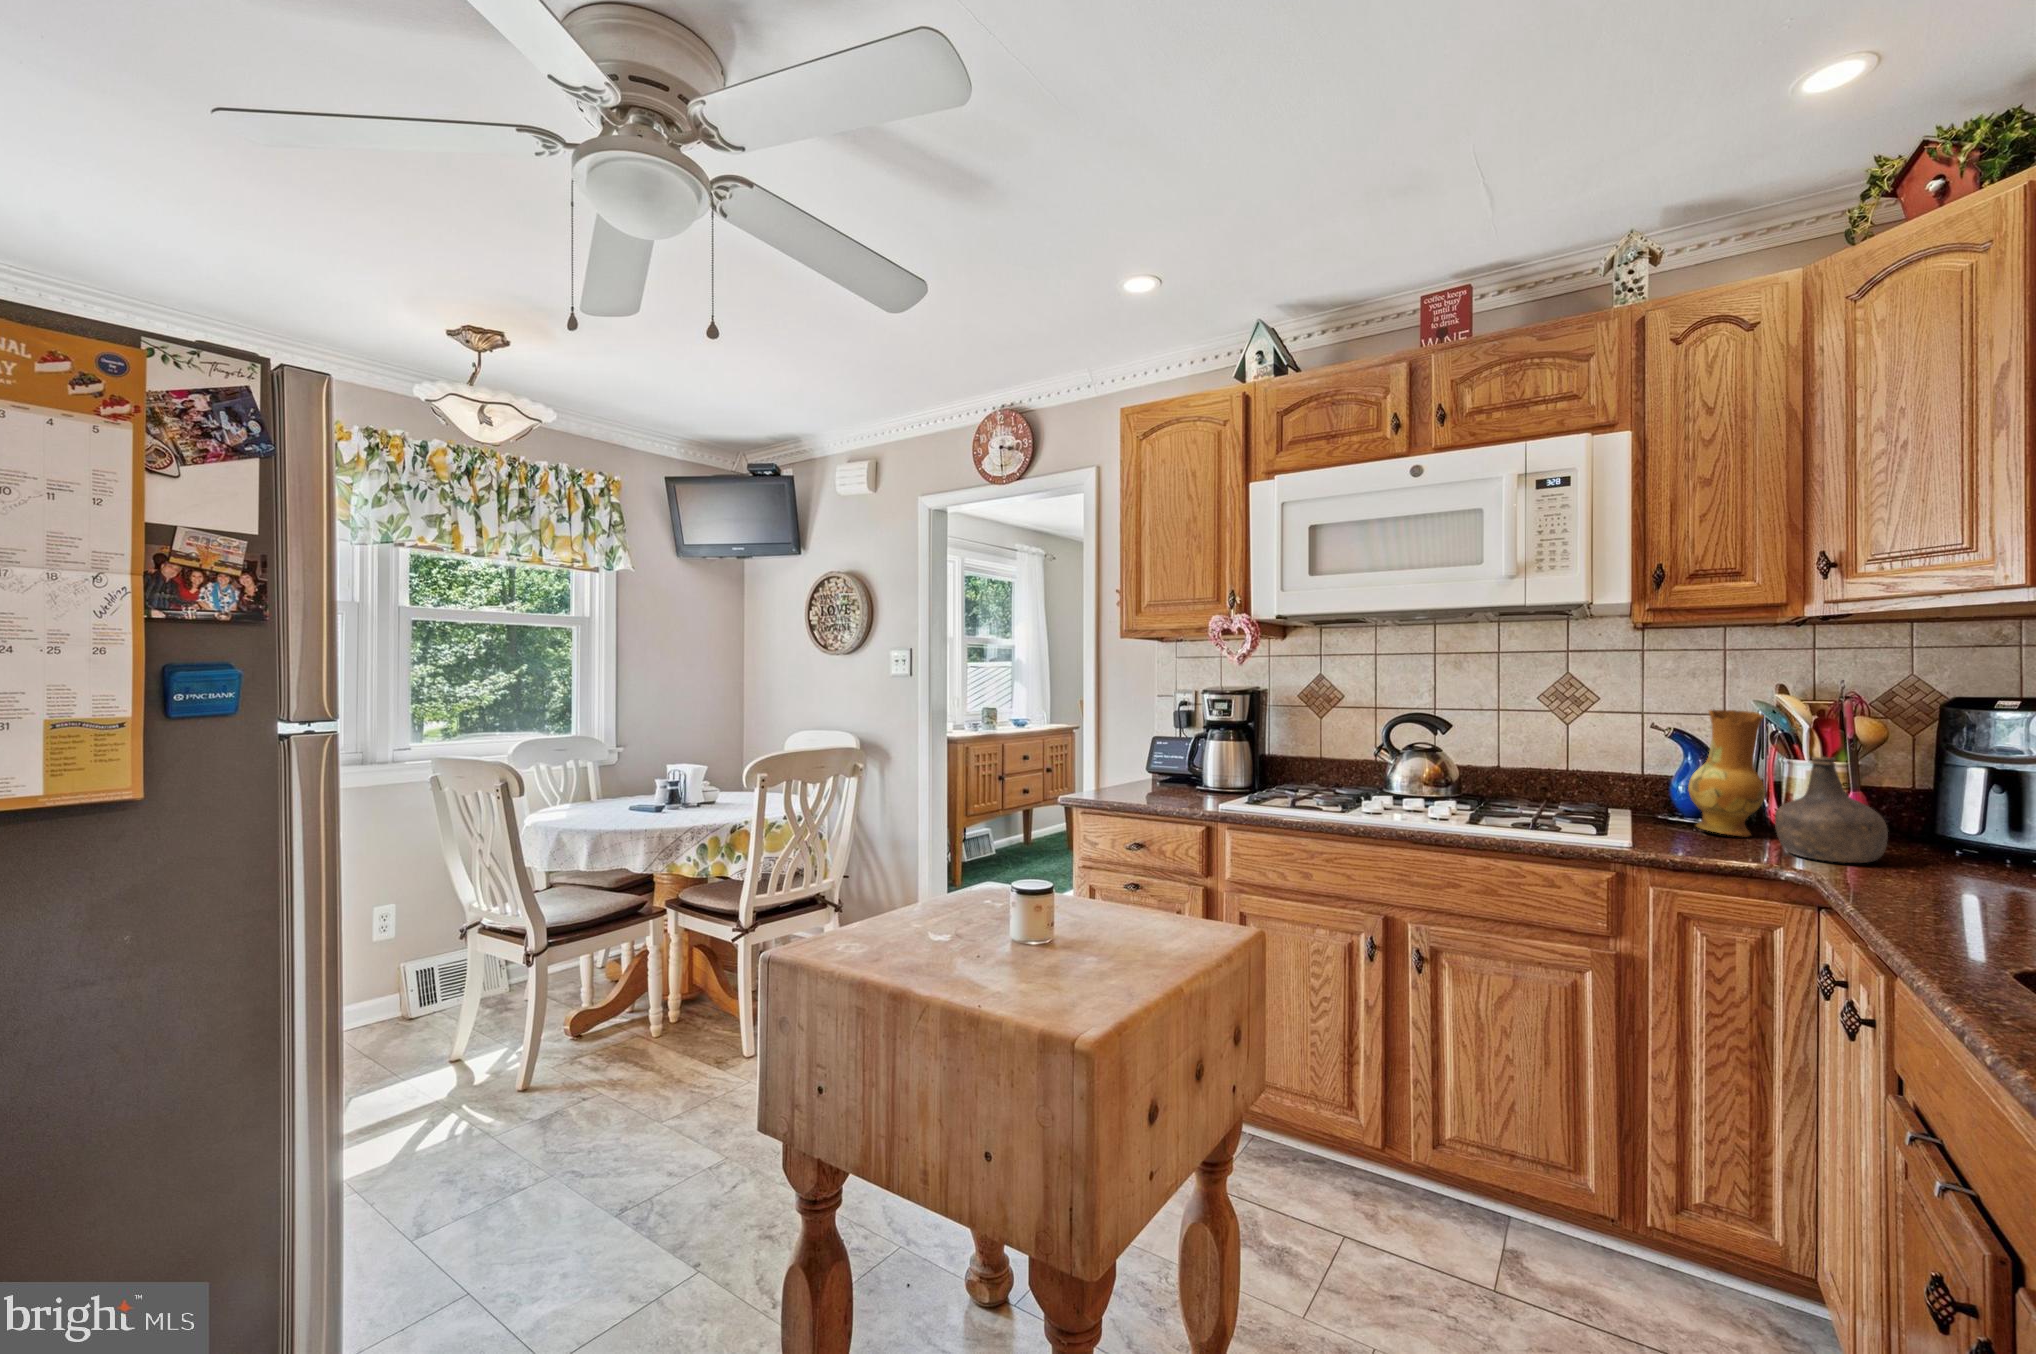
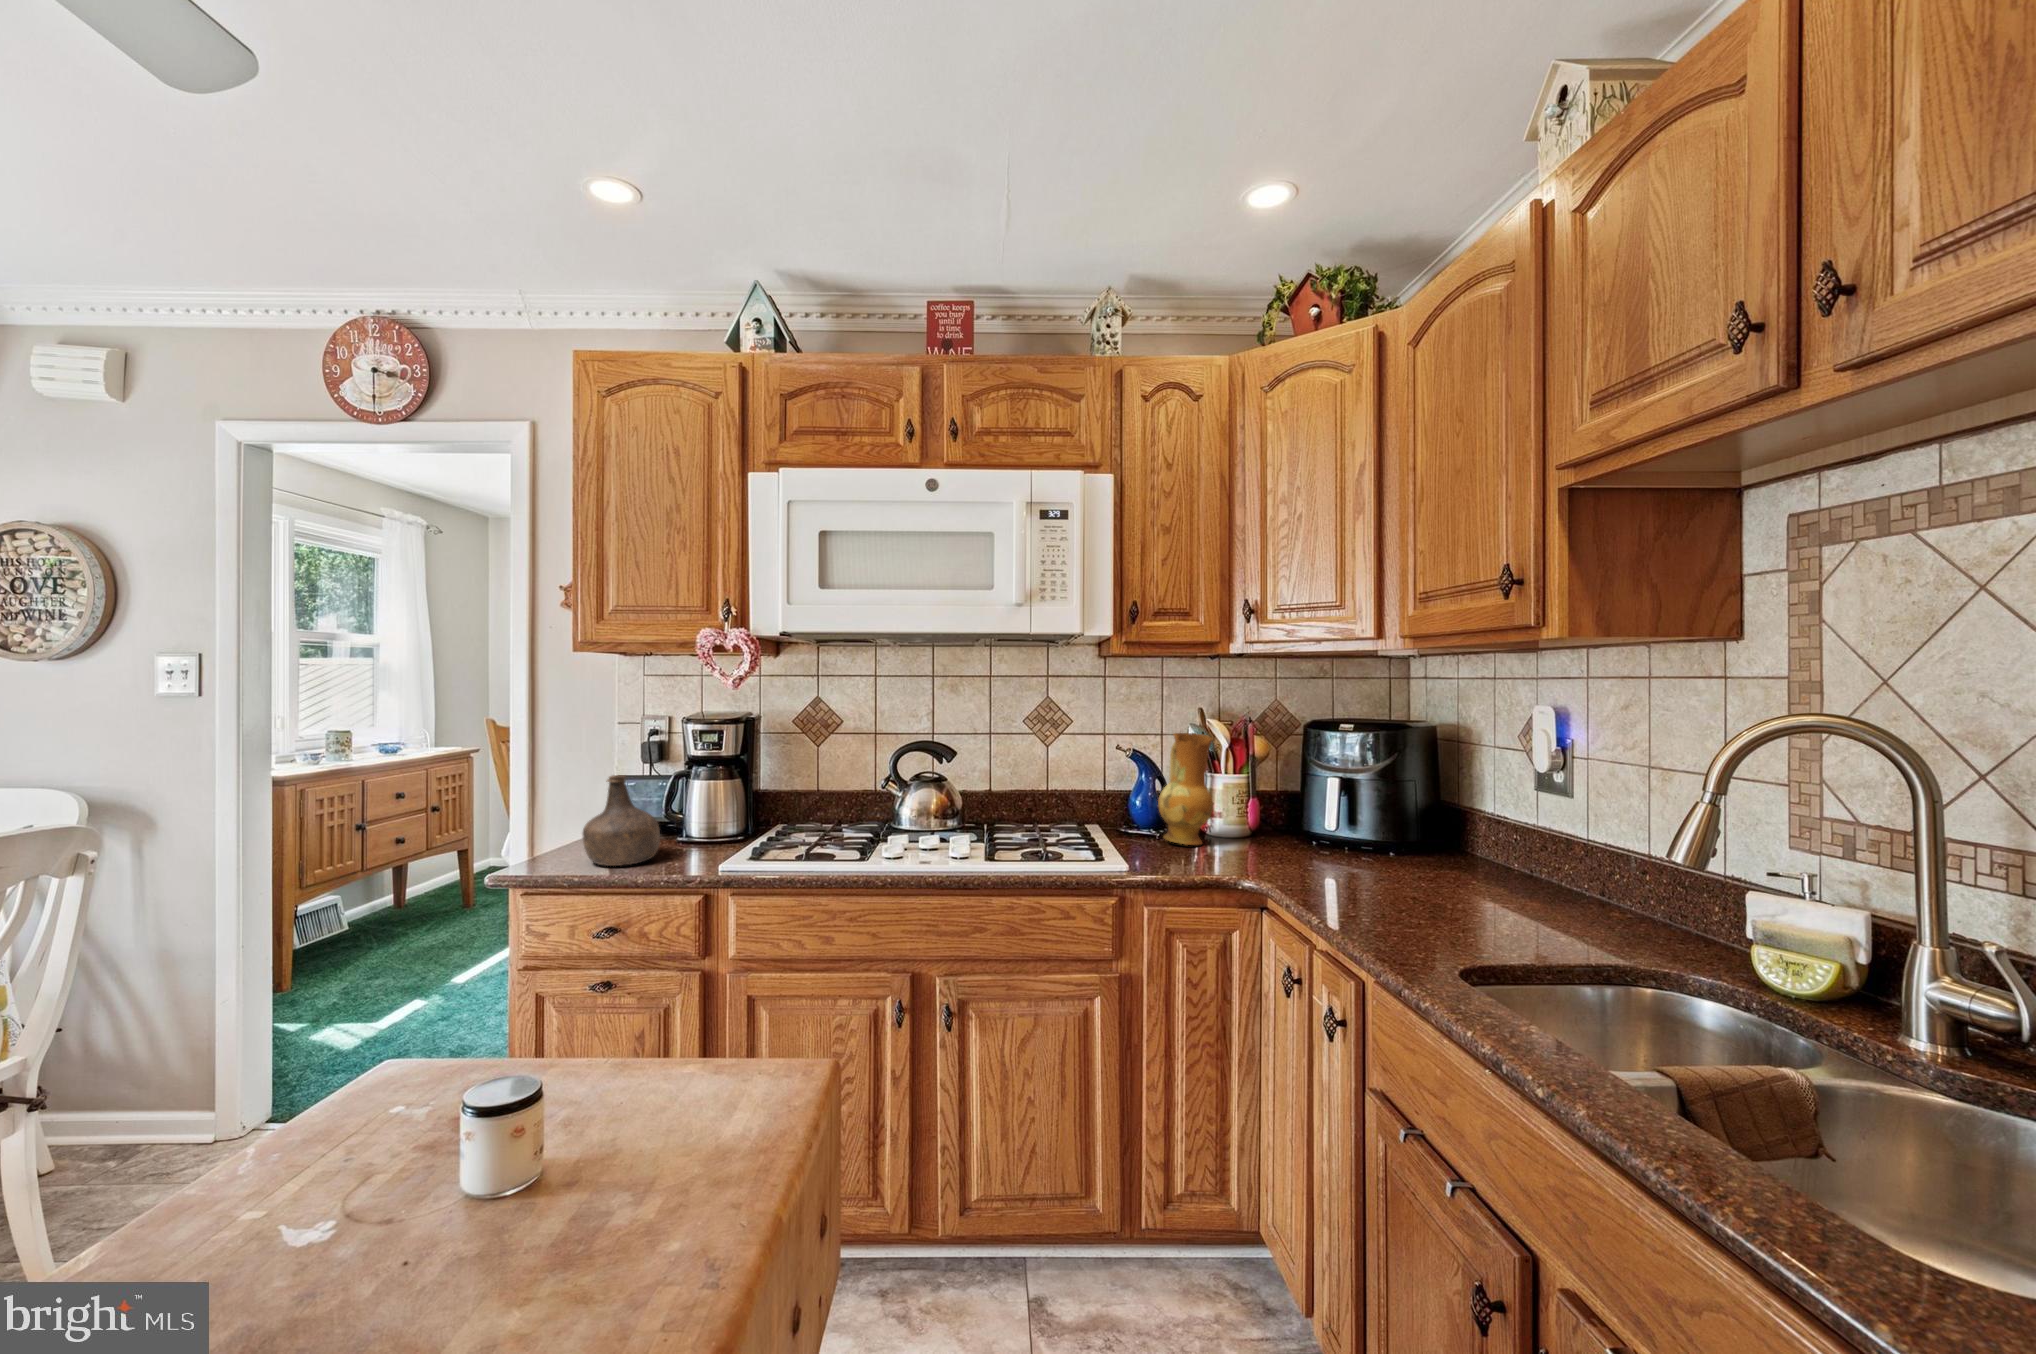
bottle: present [1775,757,1888,863] -> present [583,775,660,866]

